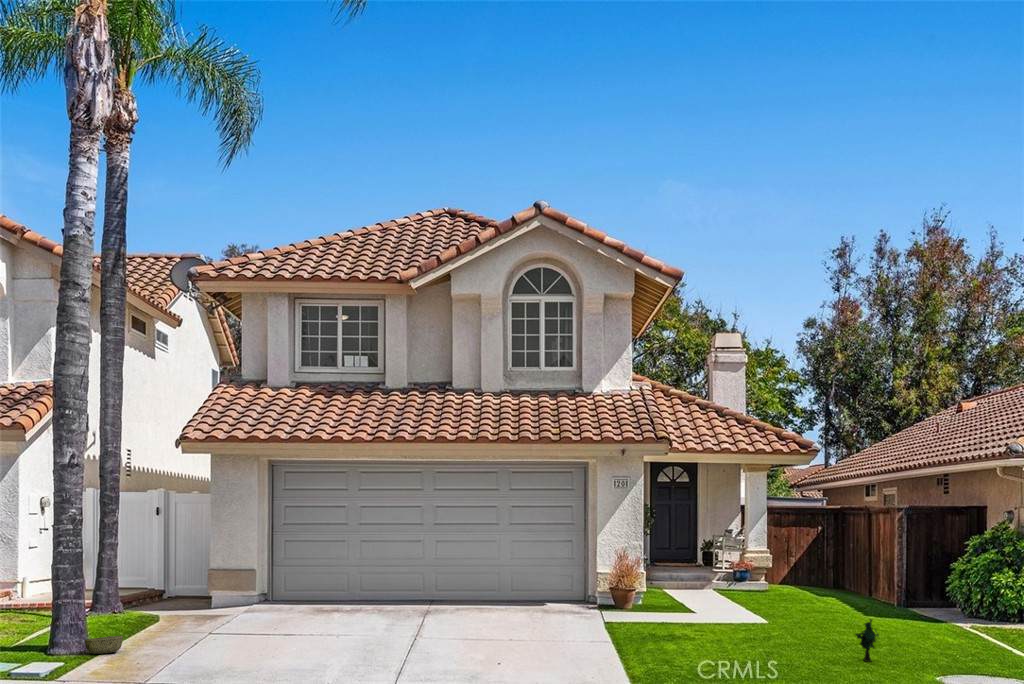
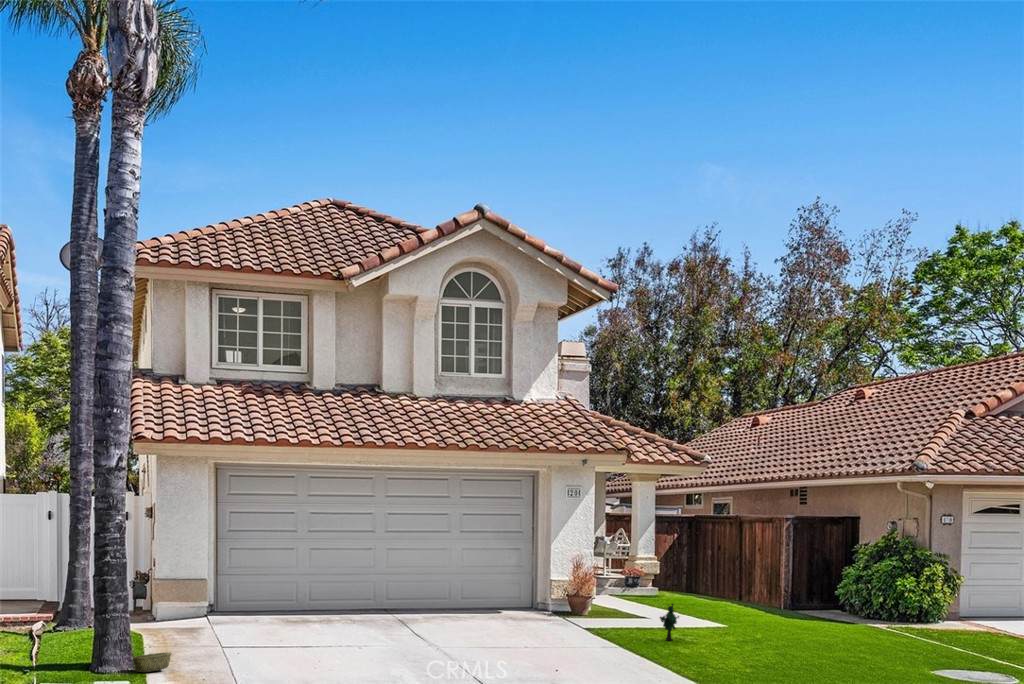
decorative plant: present [856,619,879,662] -> present [660,604,679,641]

